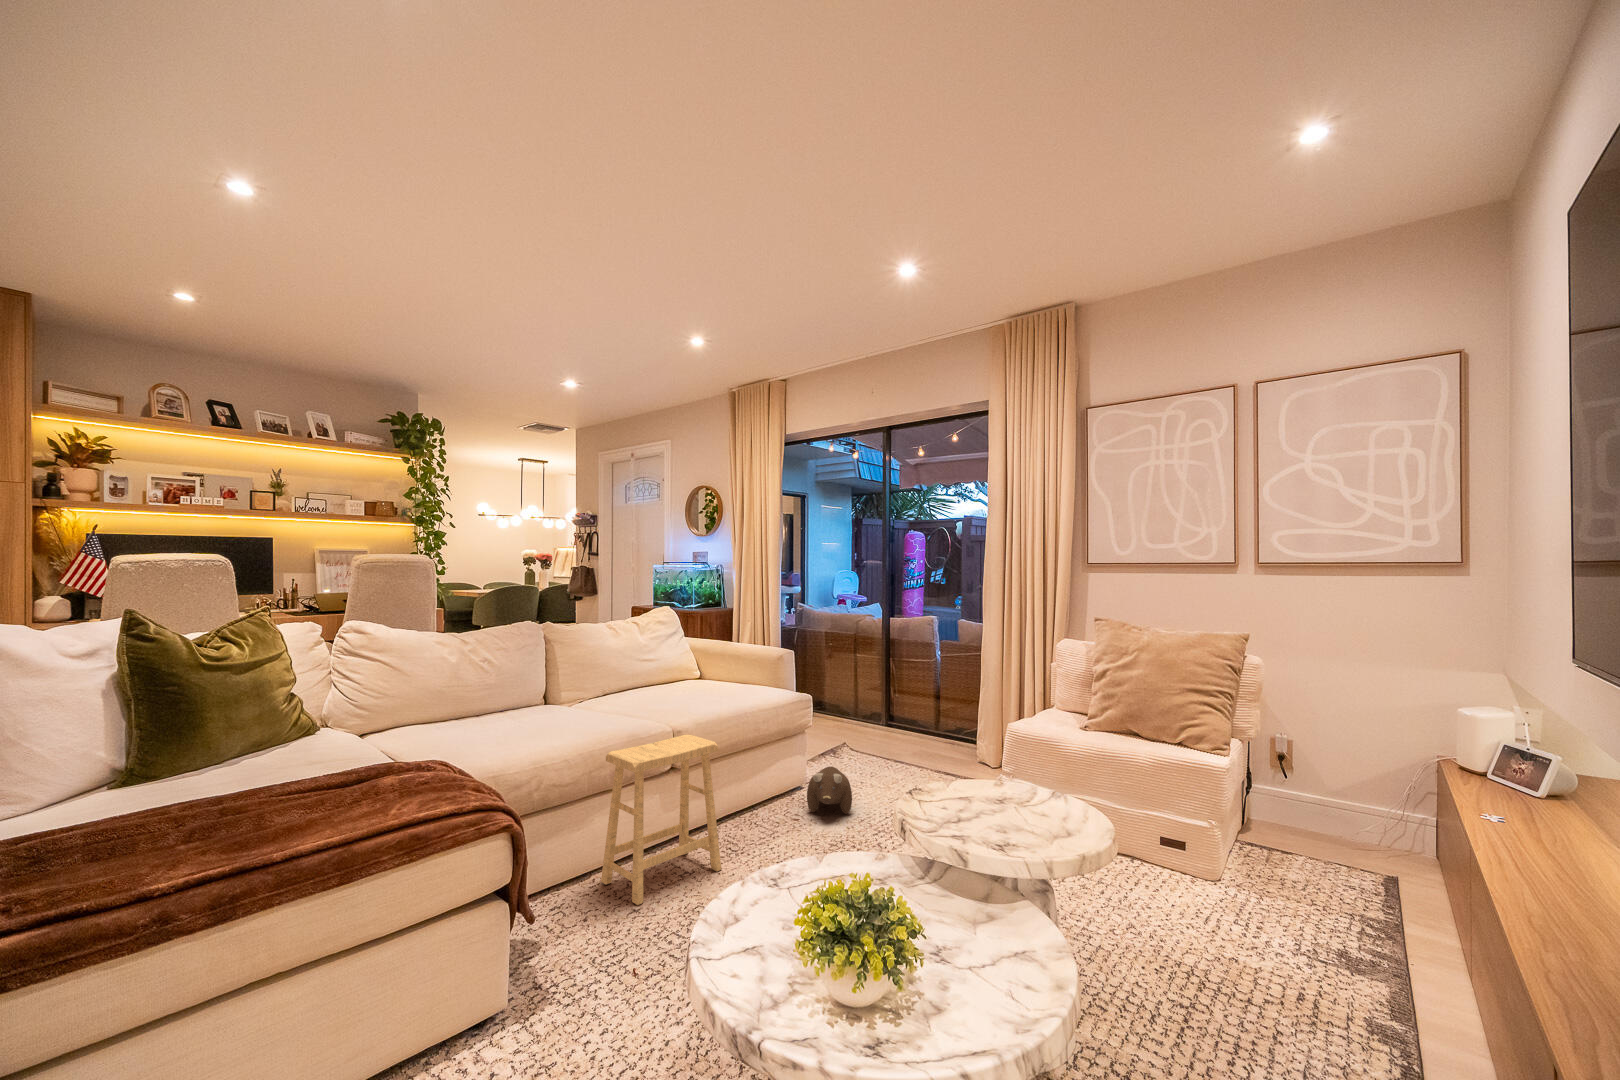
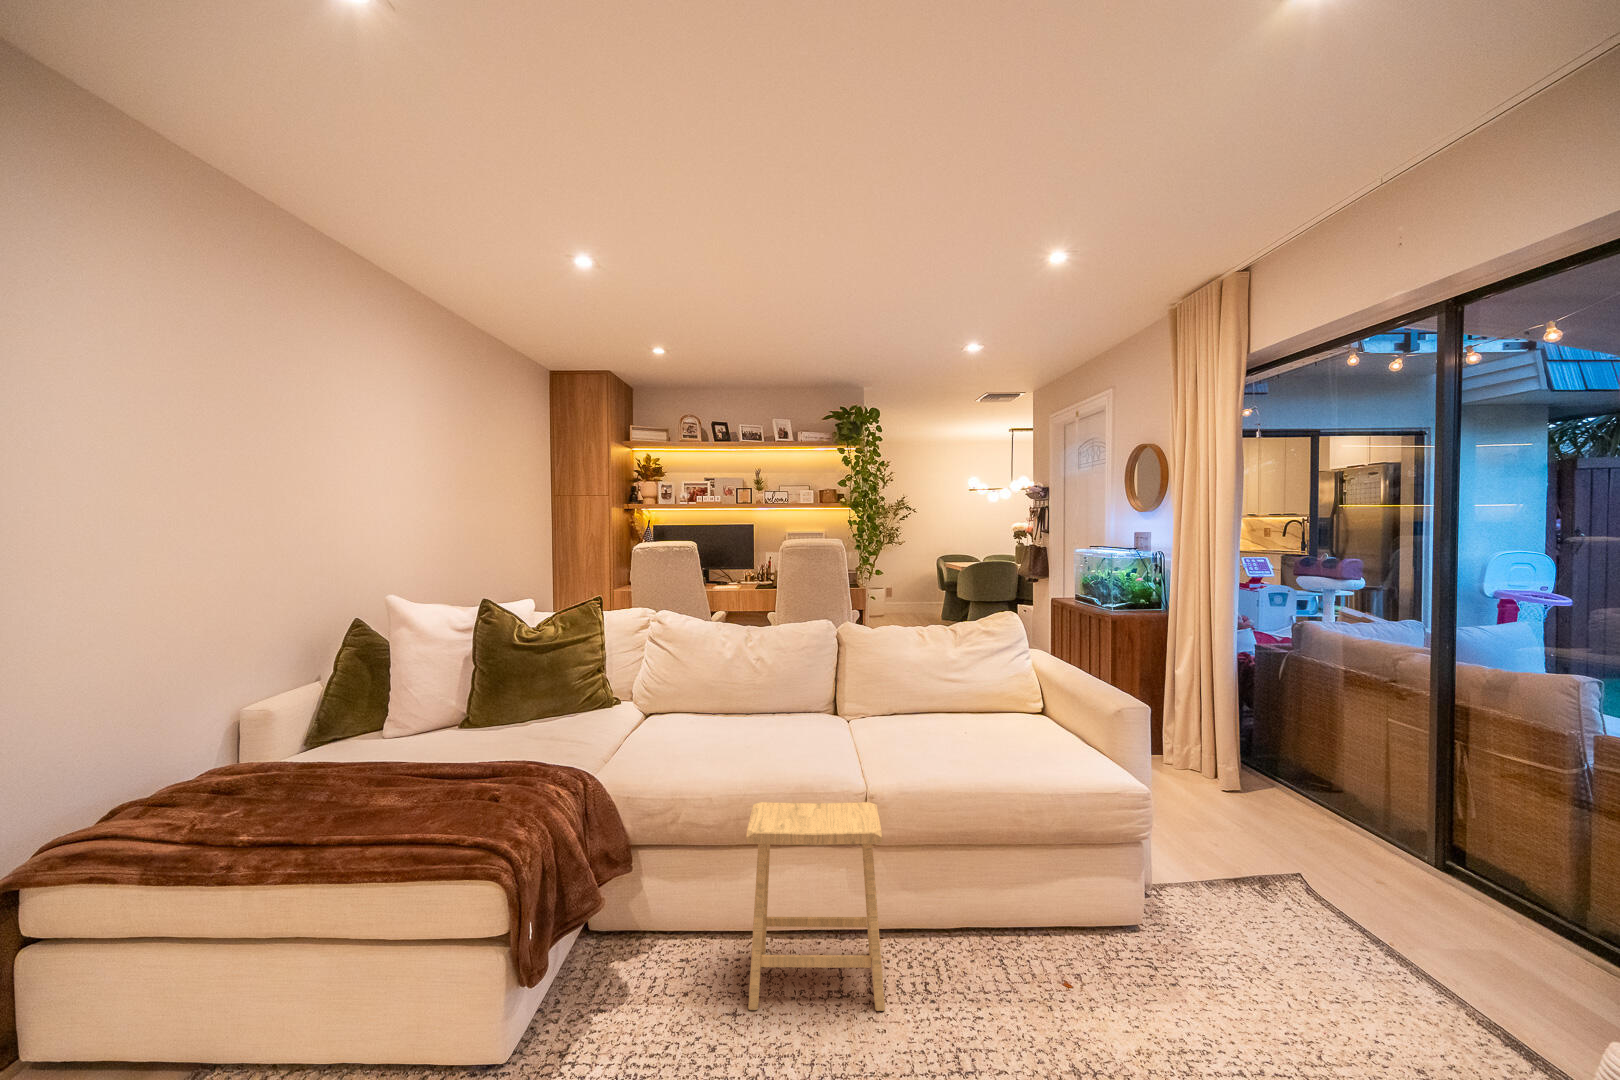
plush toy: present [807,767,852,814] -> none [1094,910,1187,1007]

